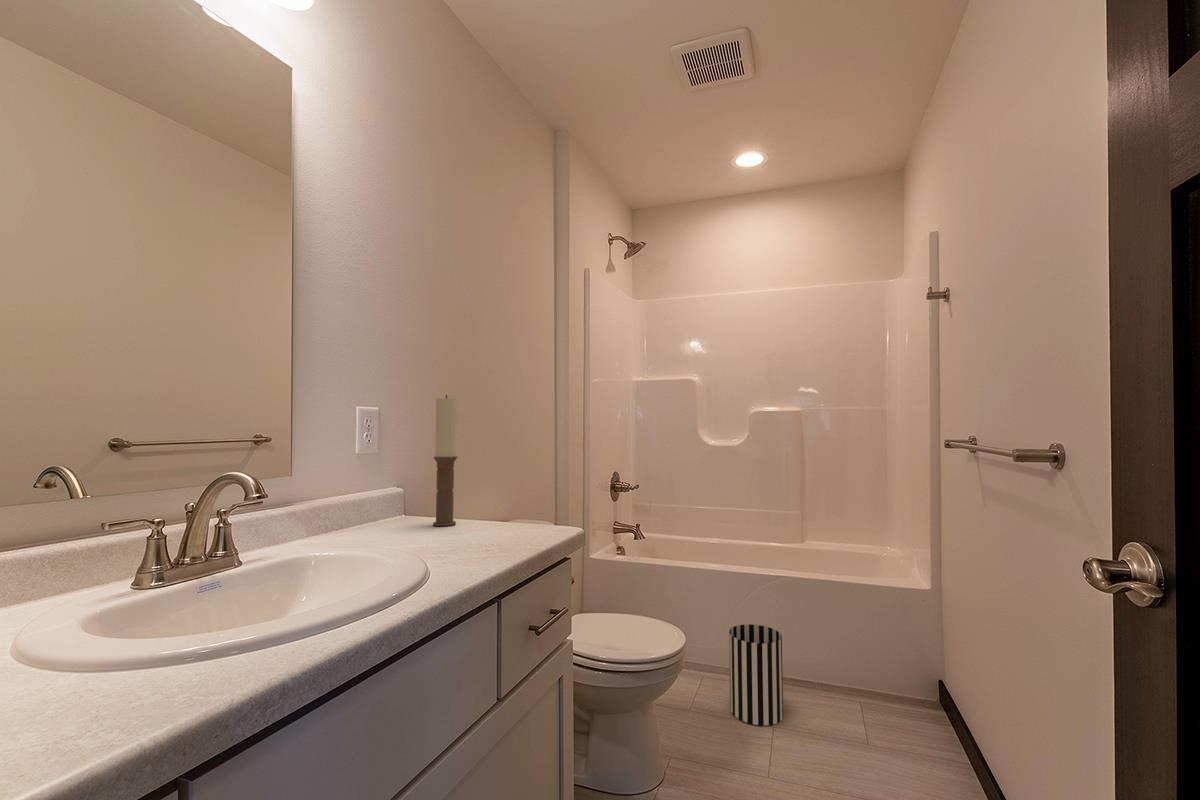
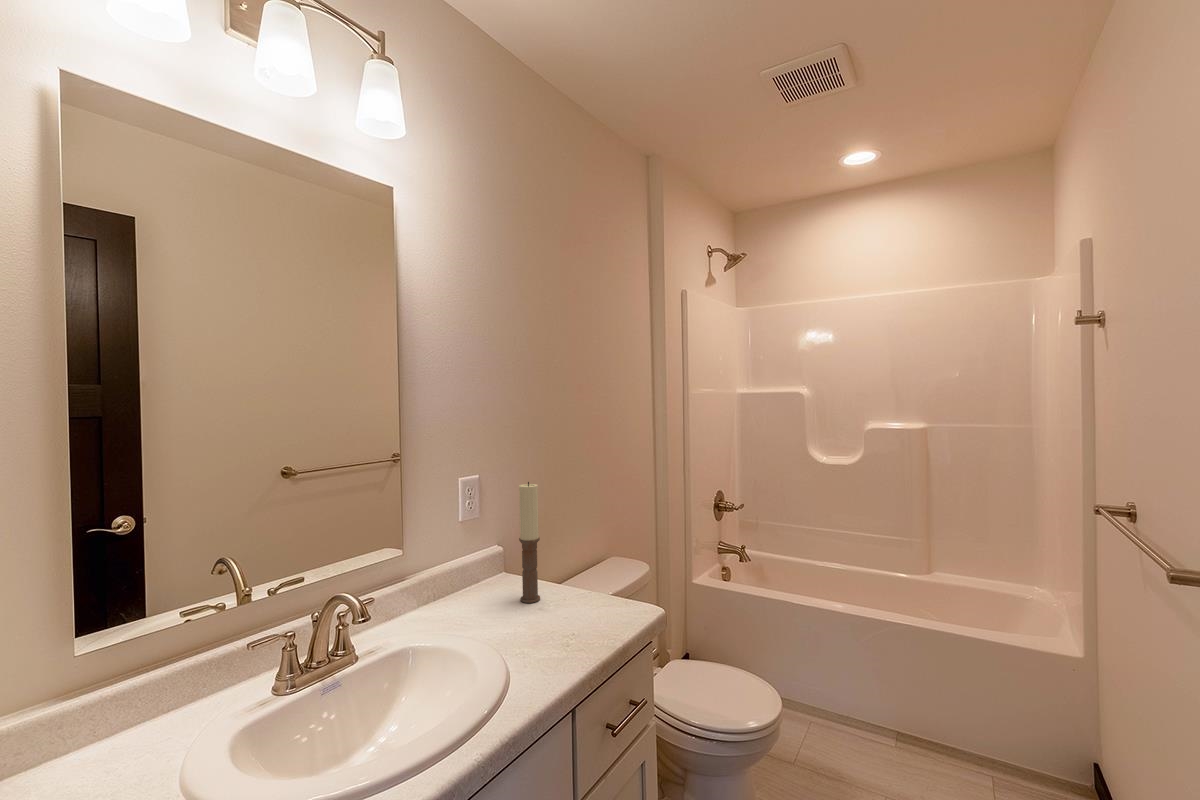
wastebasket: present [729,624,783,726] -> none [831,669,891,780]

